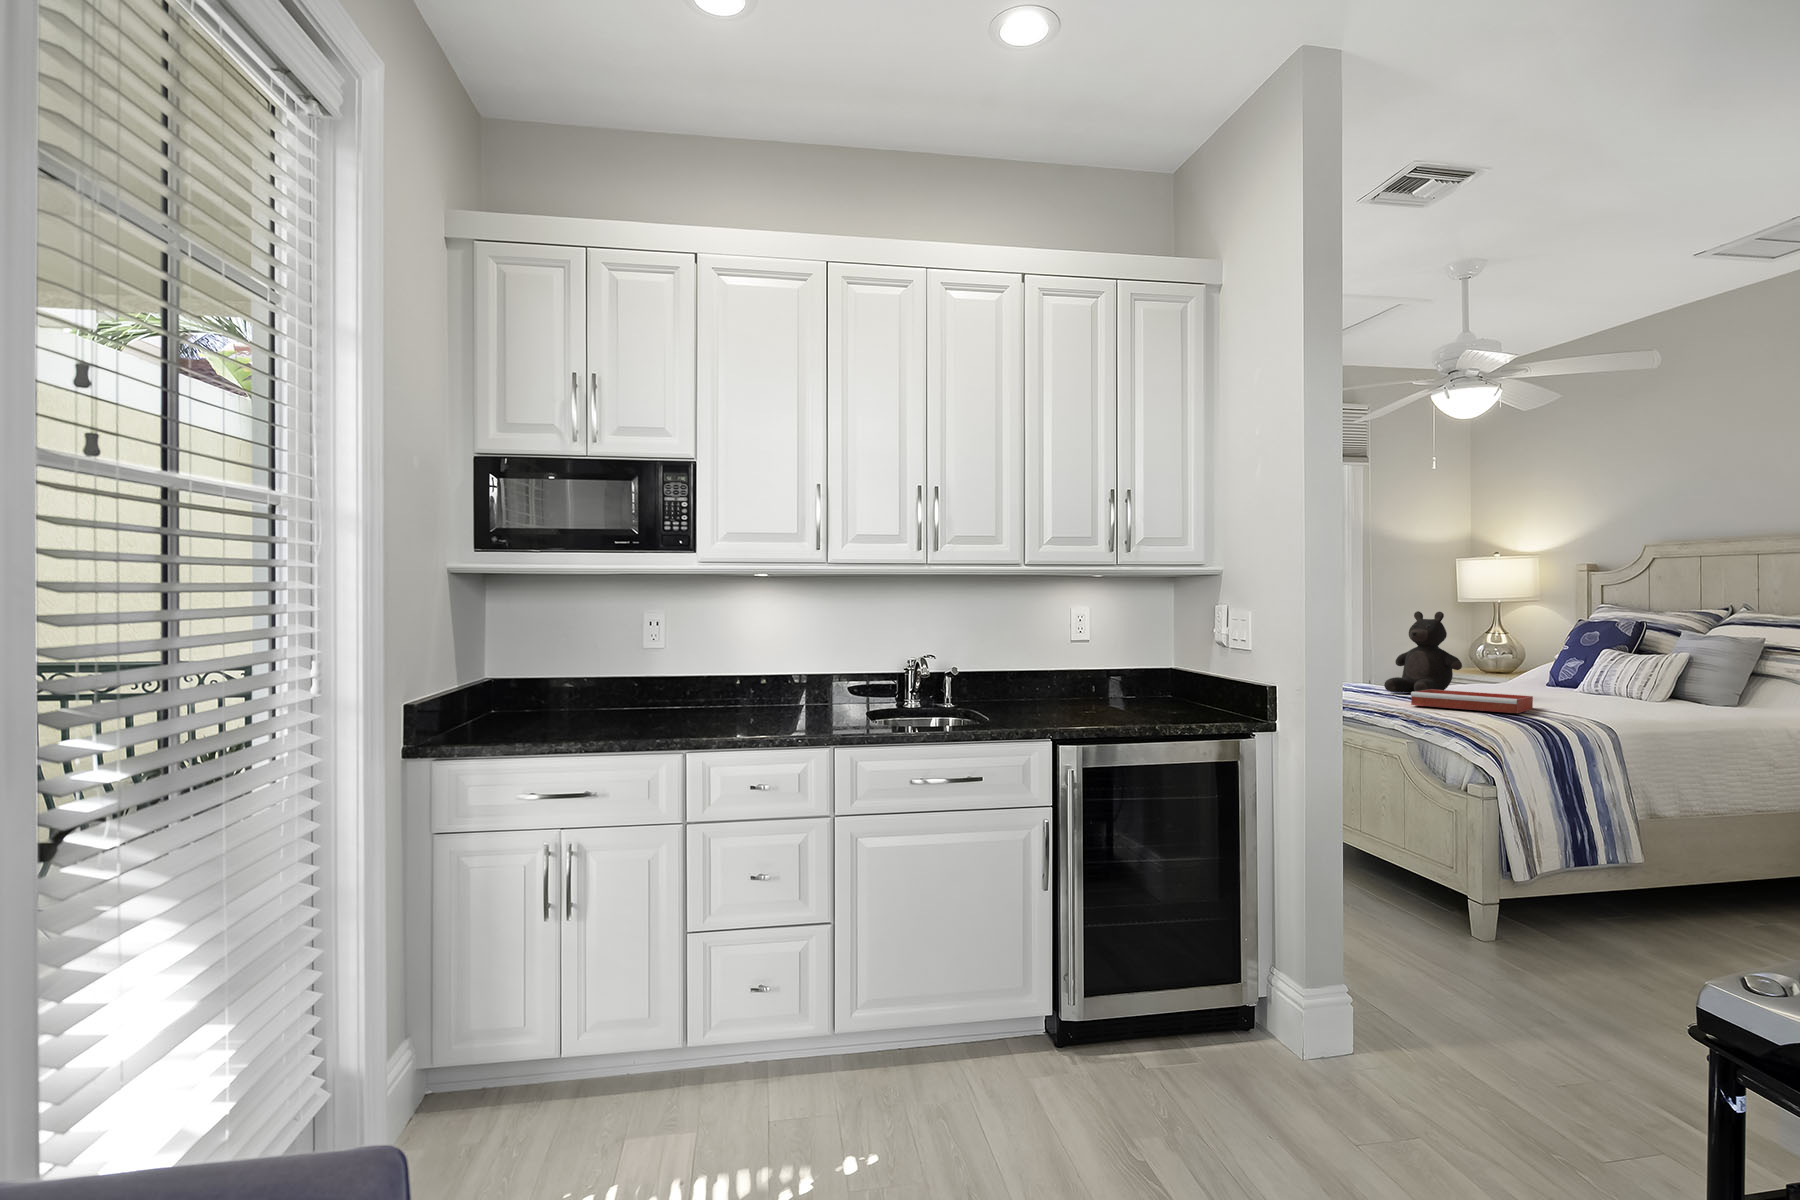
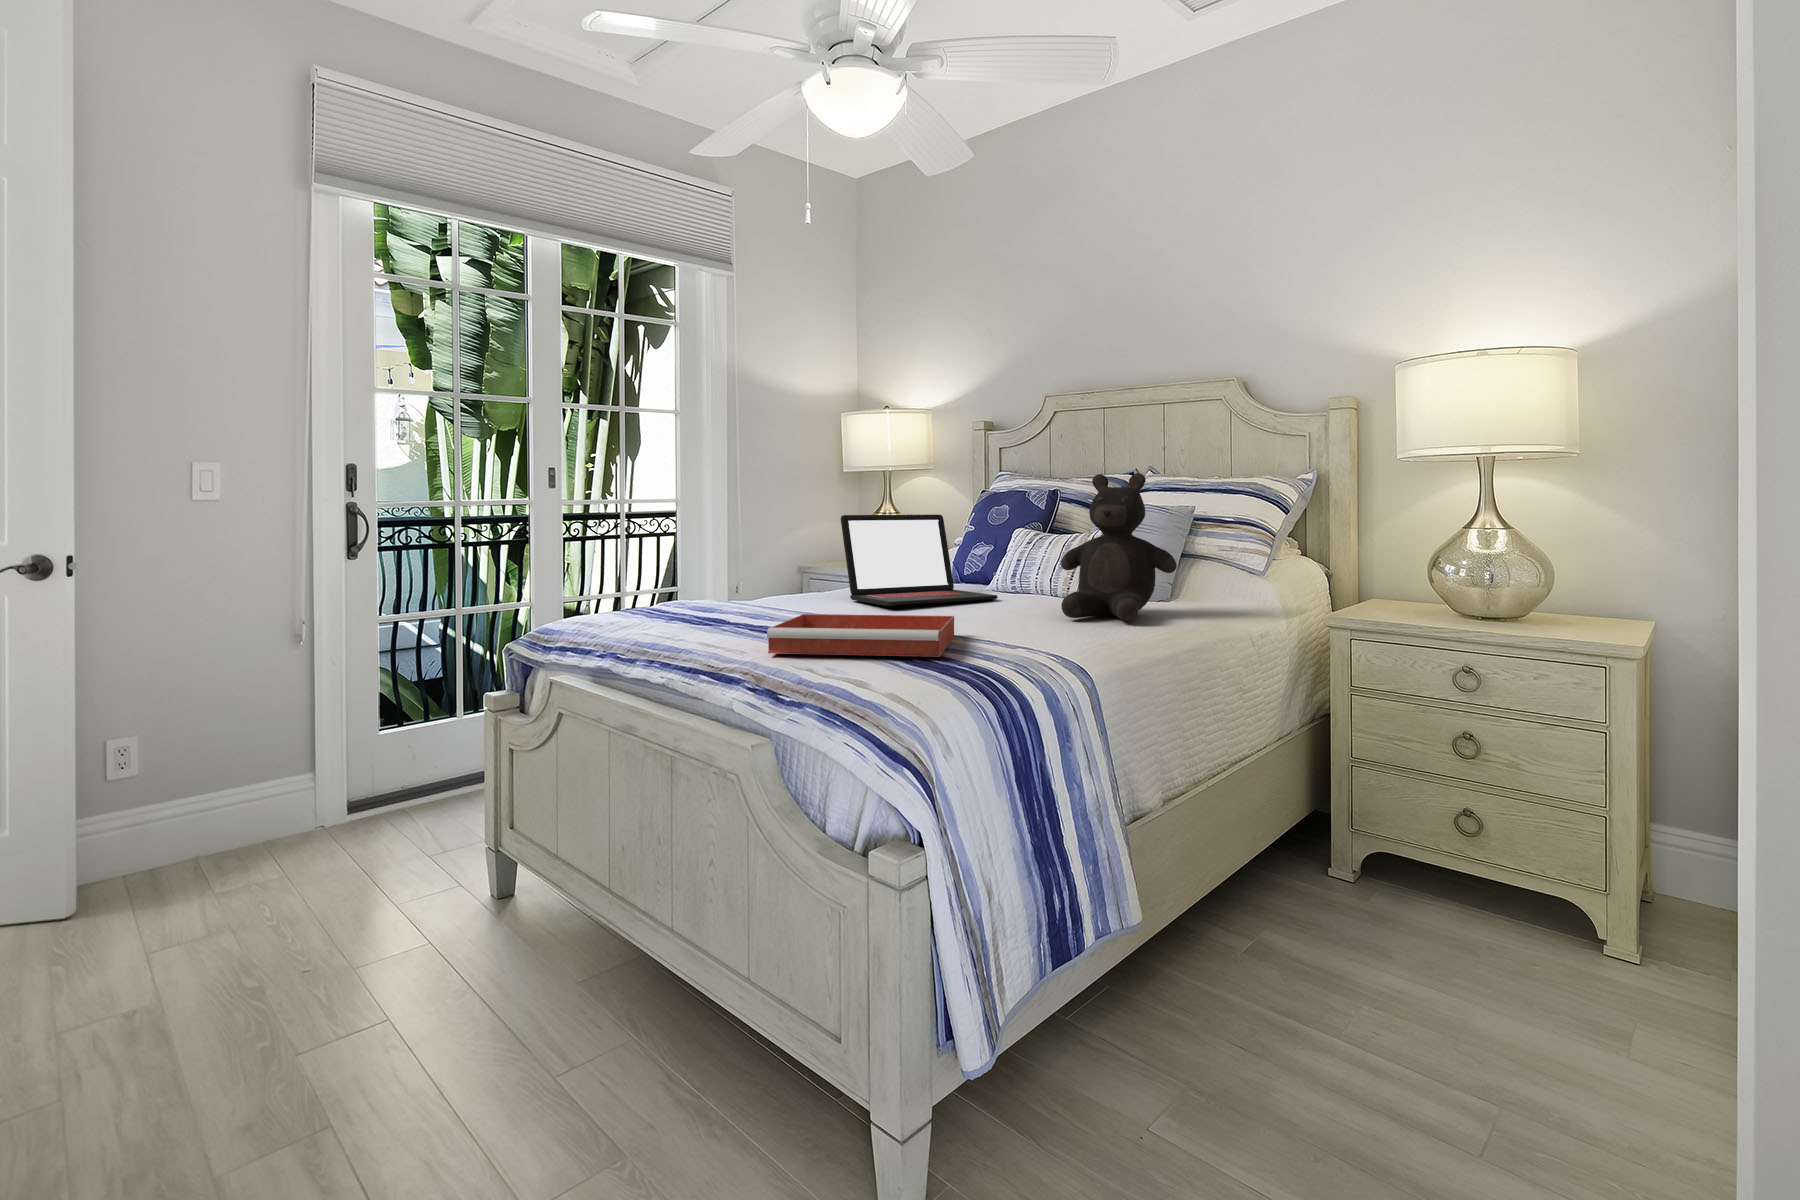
teddy bear: present [1384,611,1462,693] -> present [1061,473,1177,621]
laptop: none [1457,634,1578,695] -> present [841,514,998,606]

